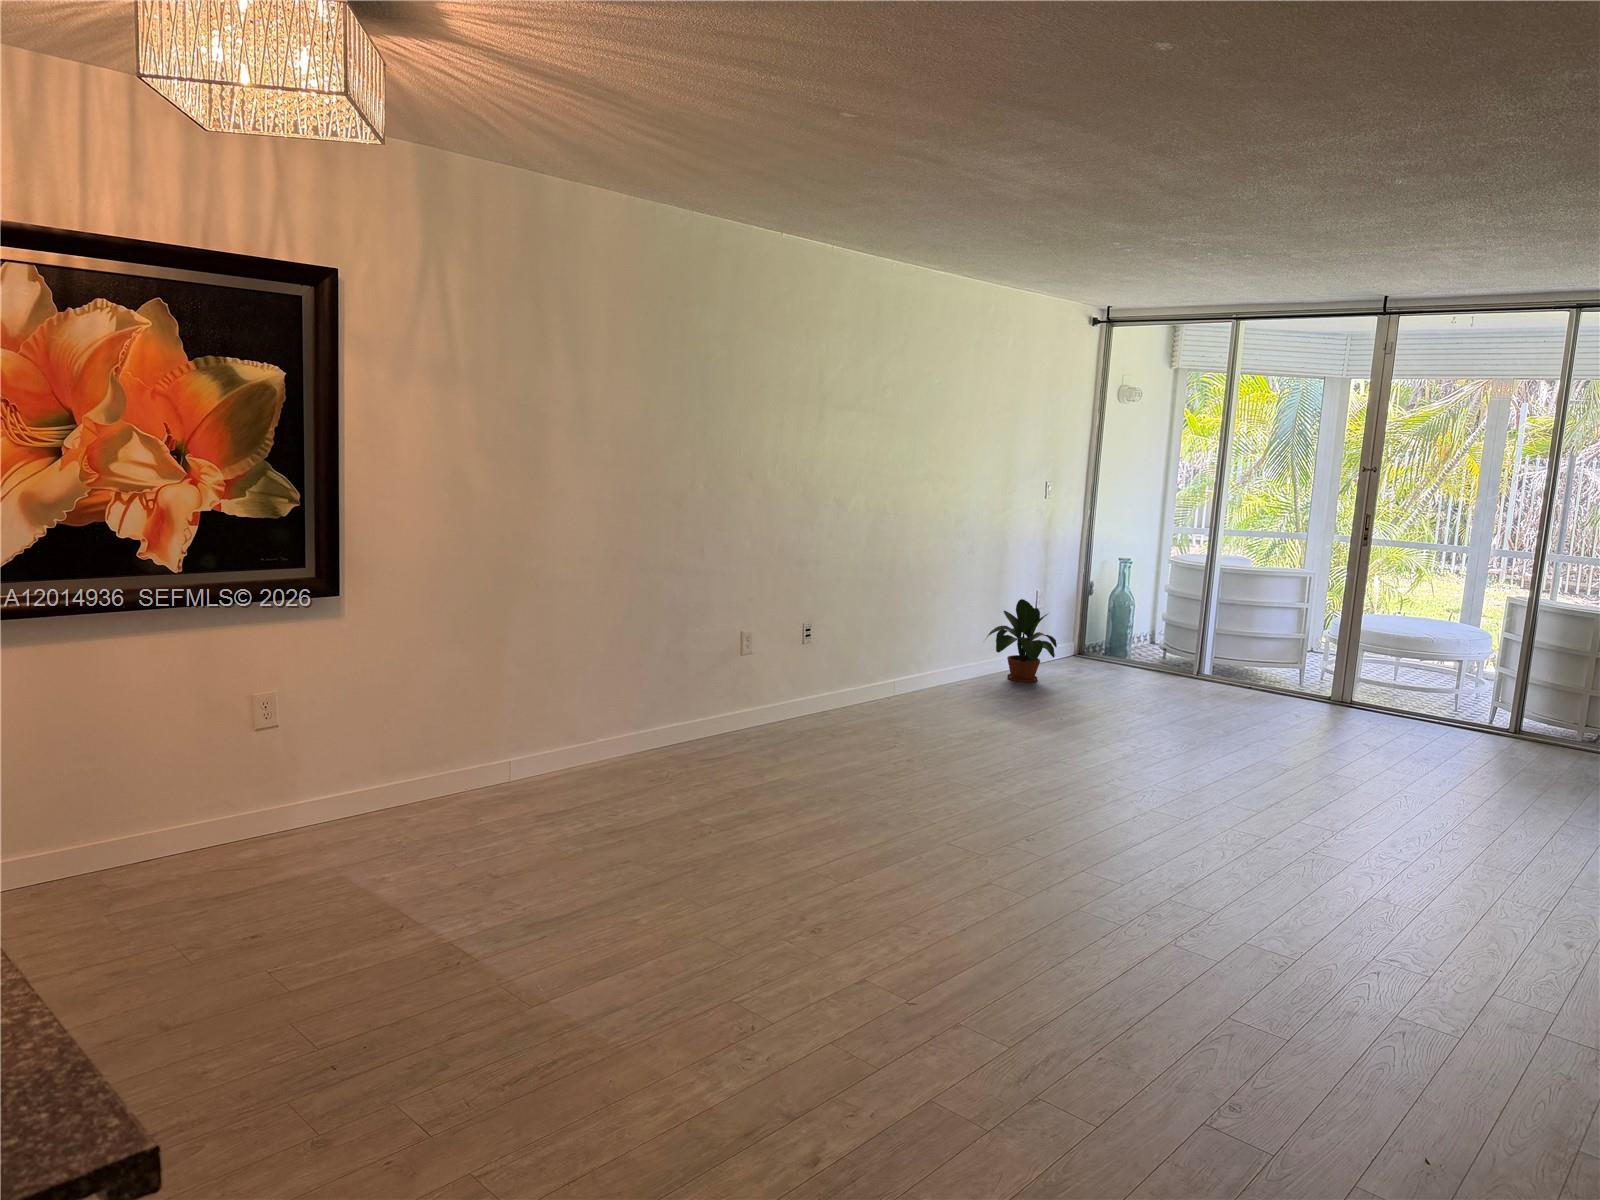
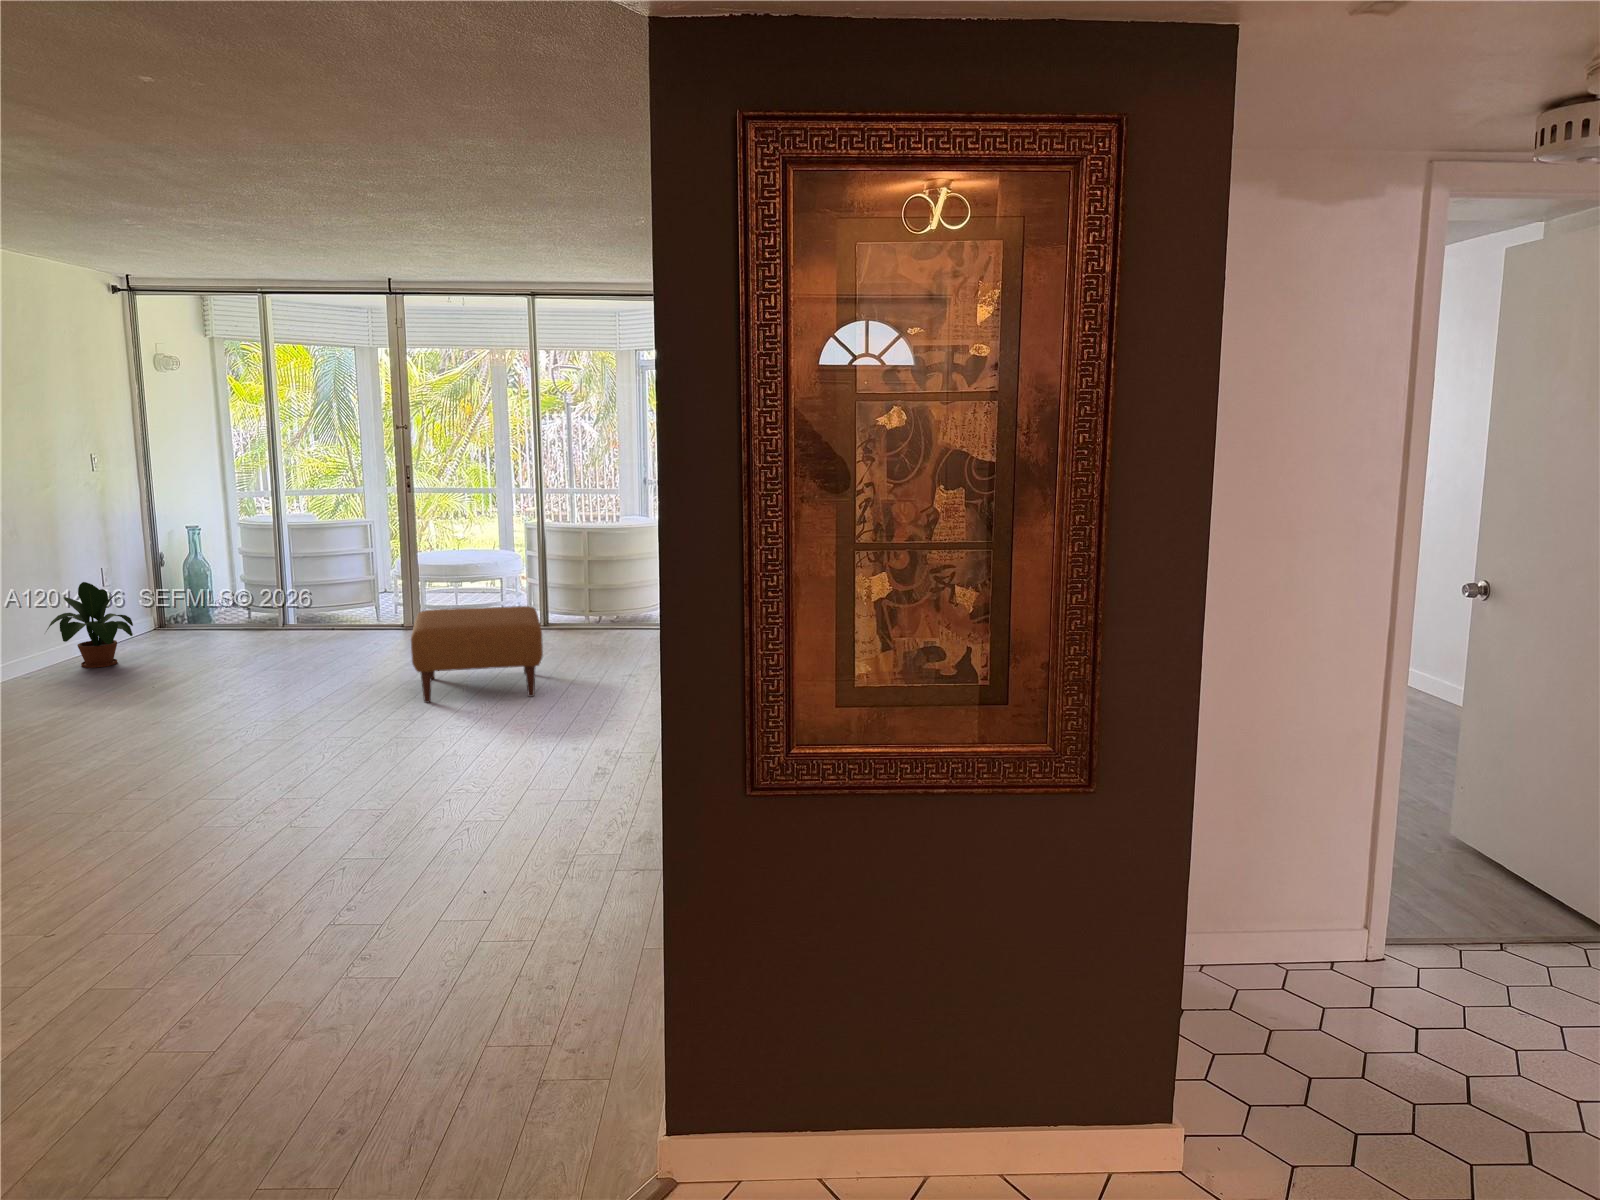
ottoman: none [1344,687,1534,829] -> present [411,606,543,703]

